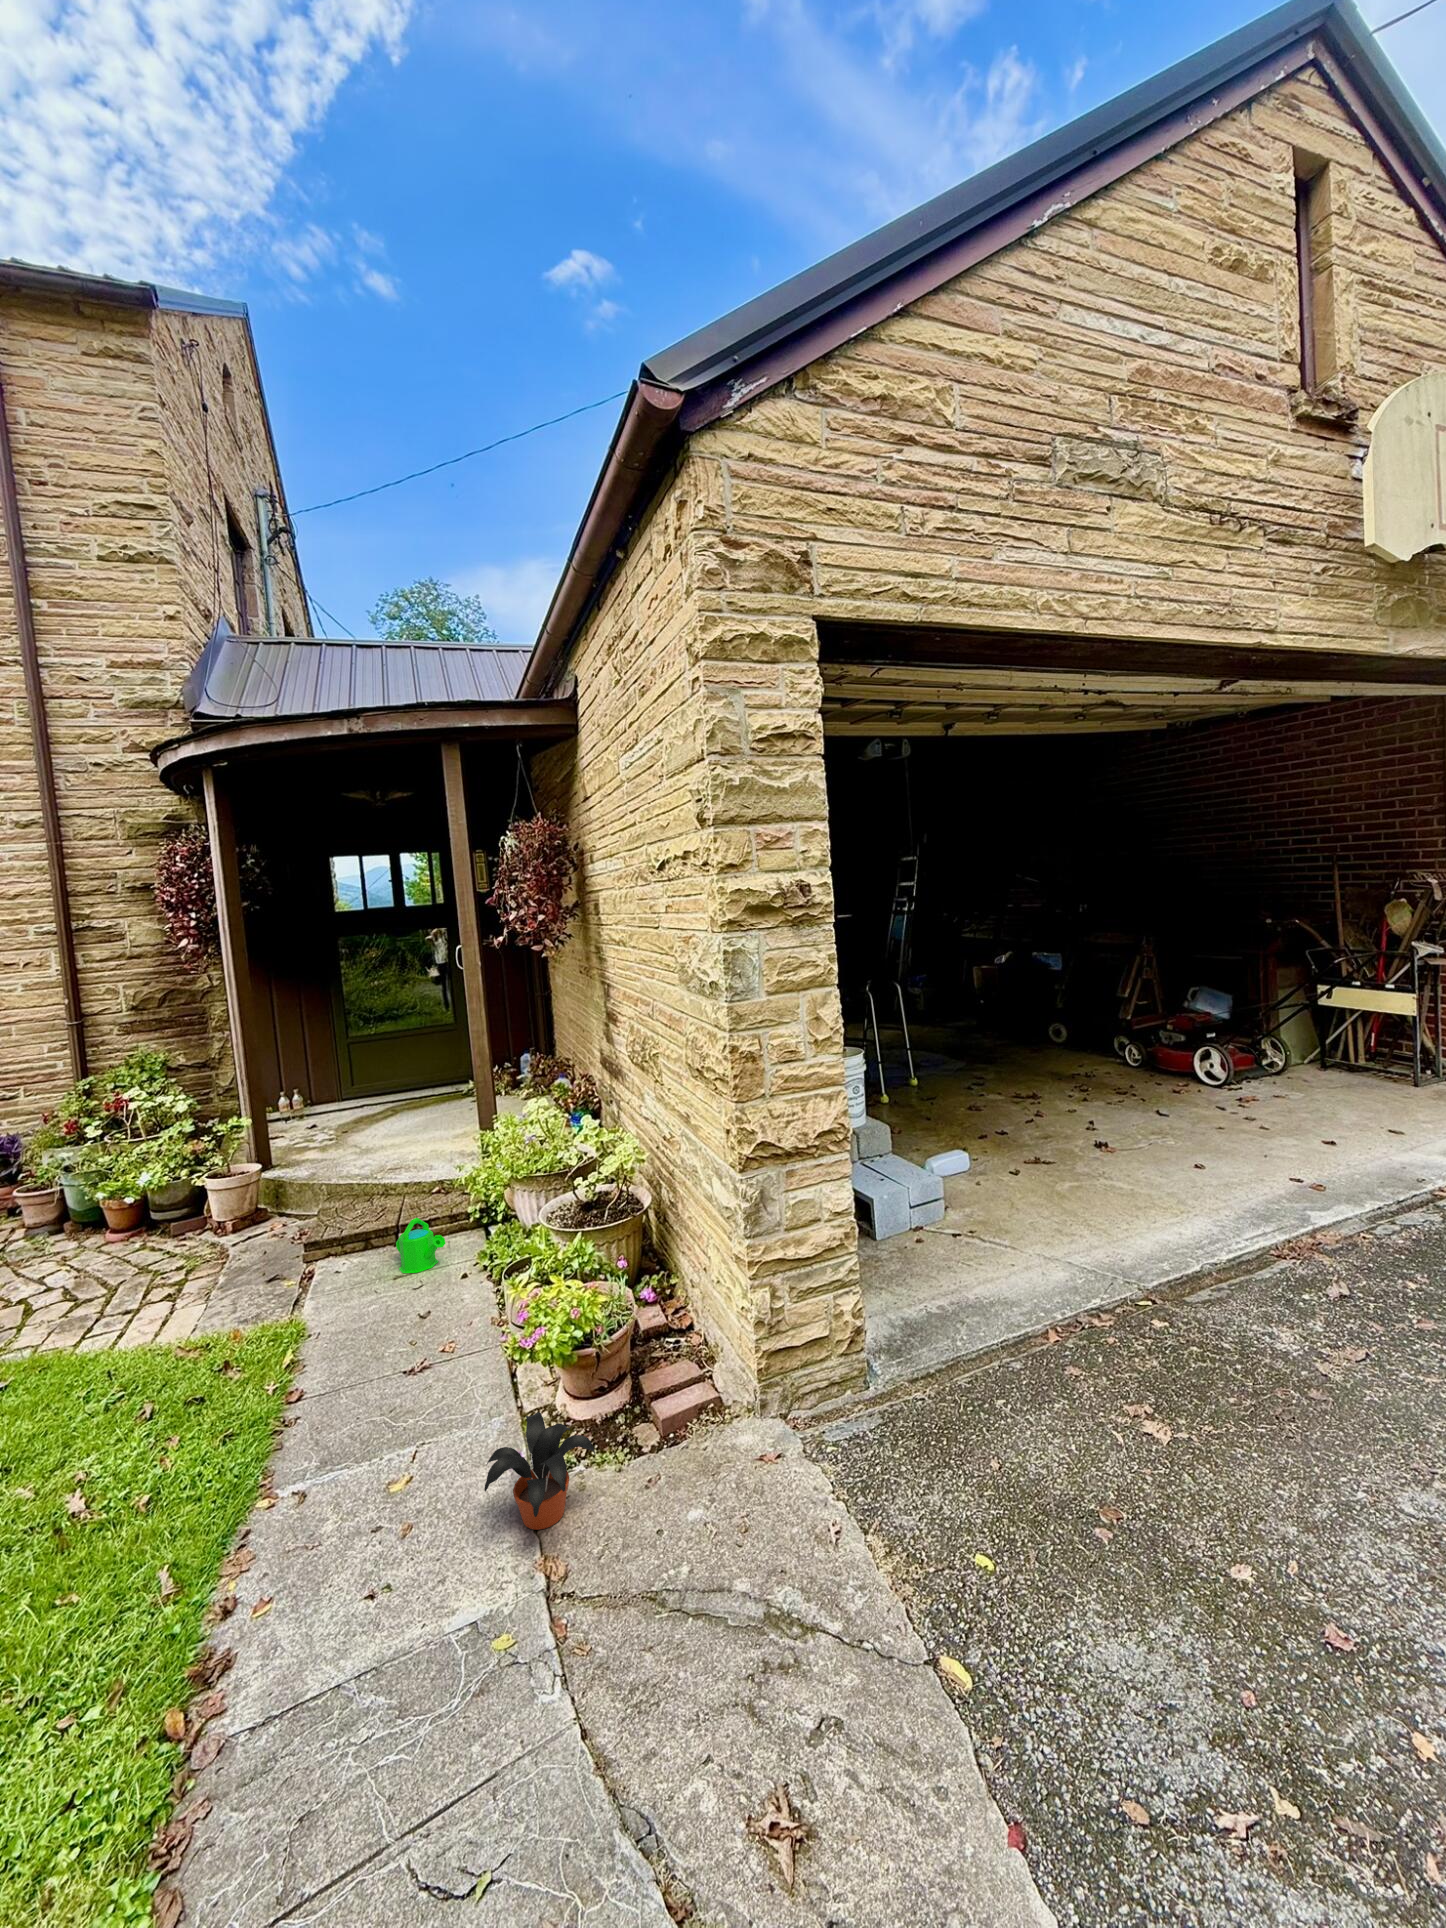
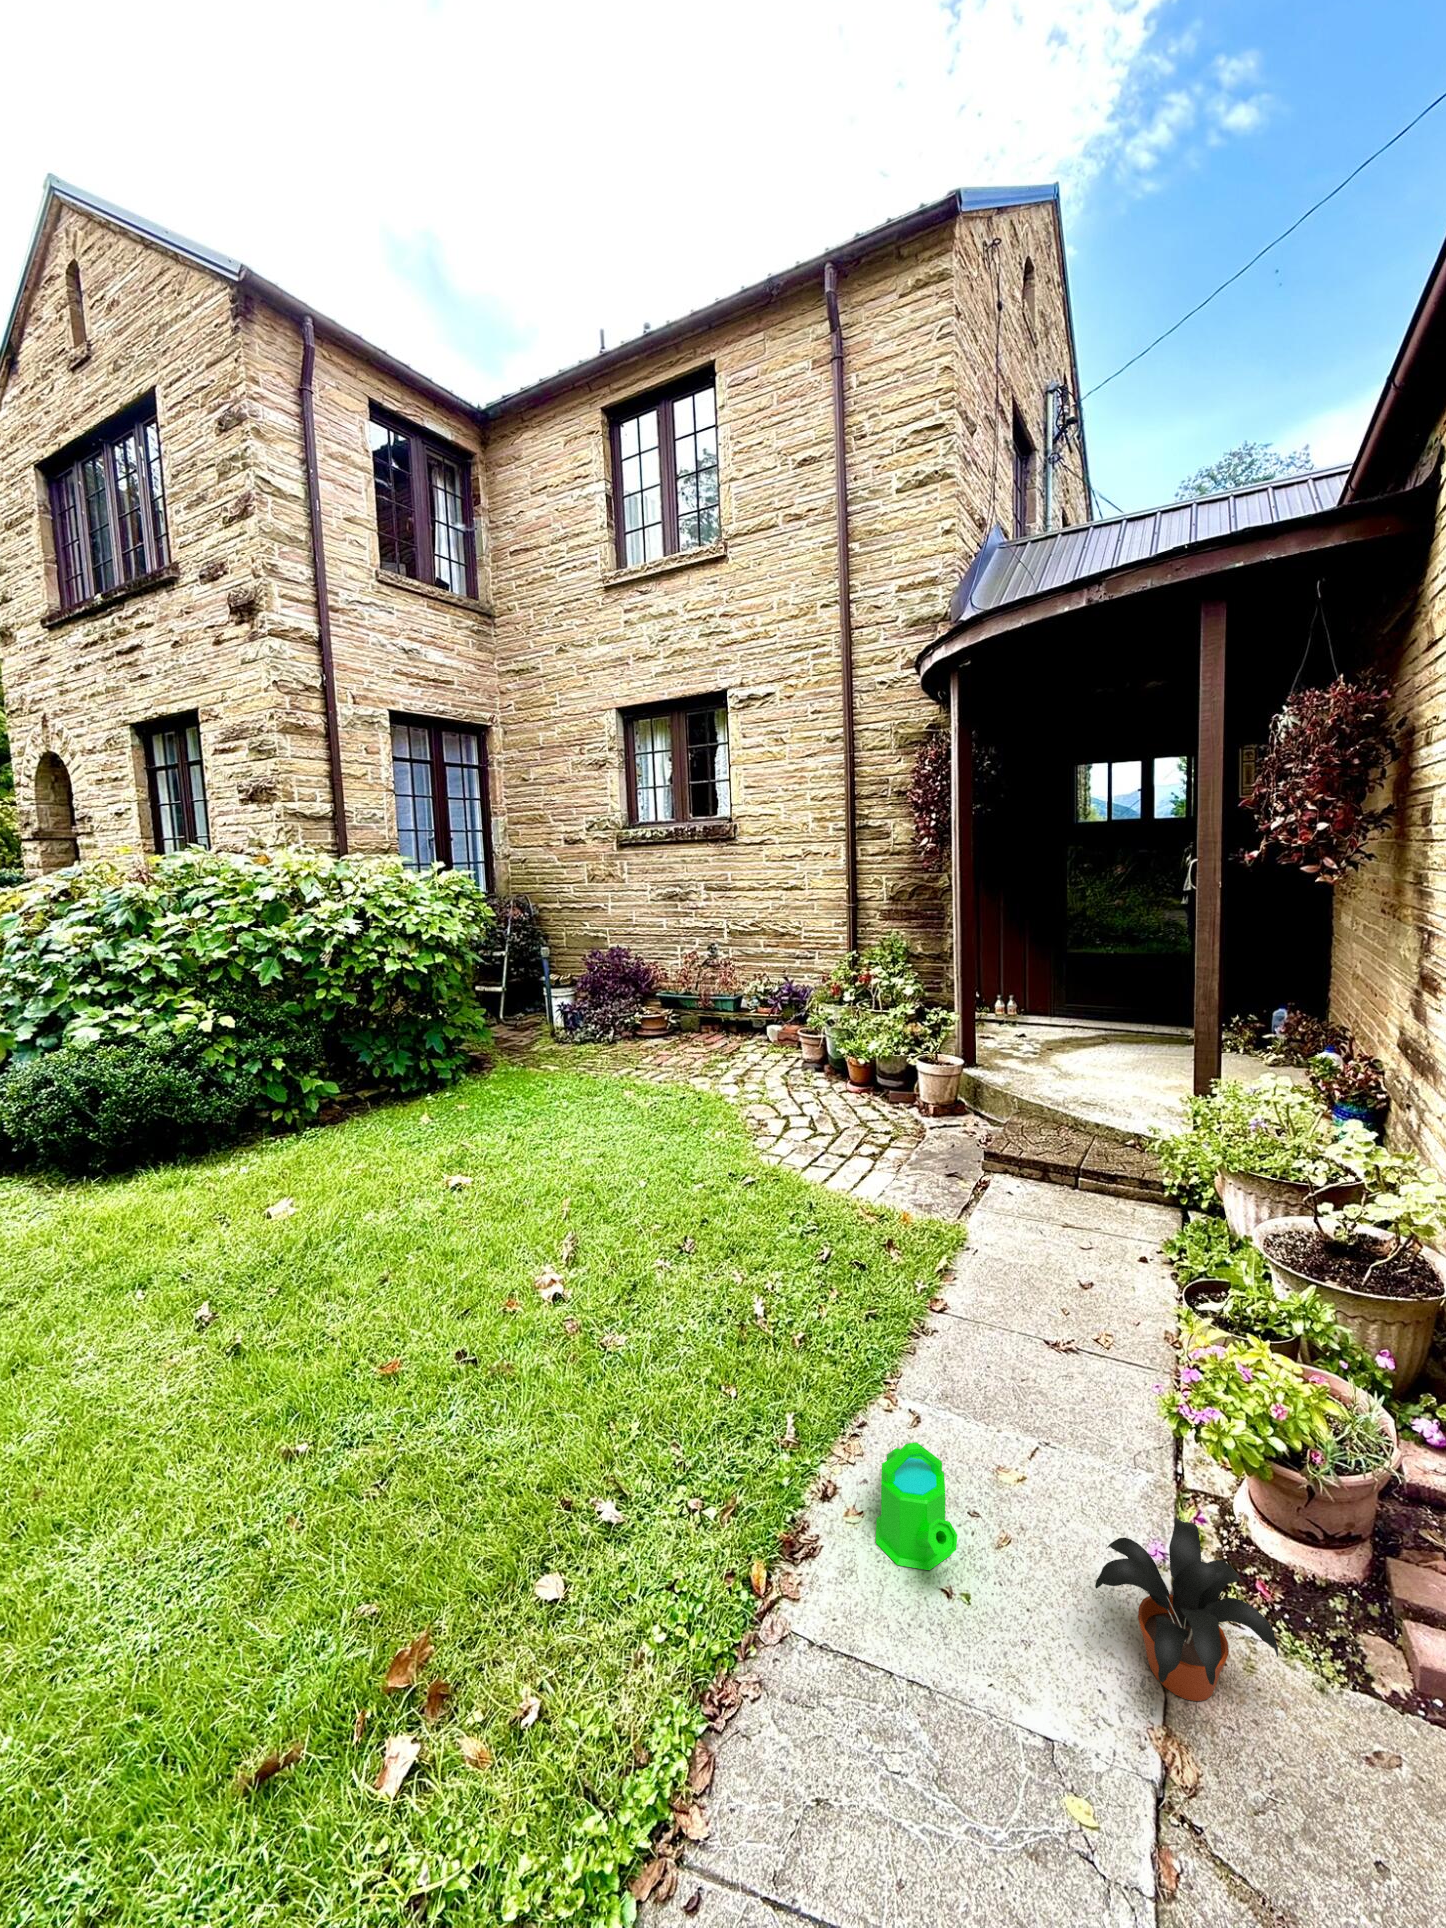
watering can: present [396,1218,446,1273] -> present [876,1442,957,1570]

